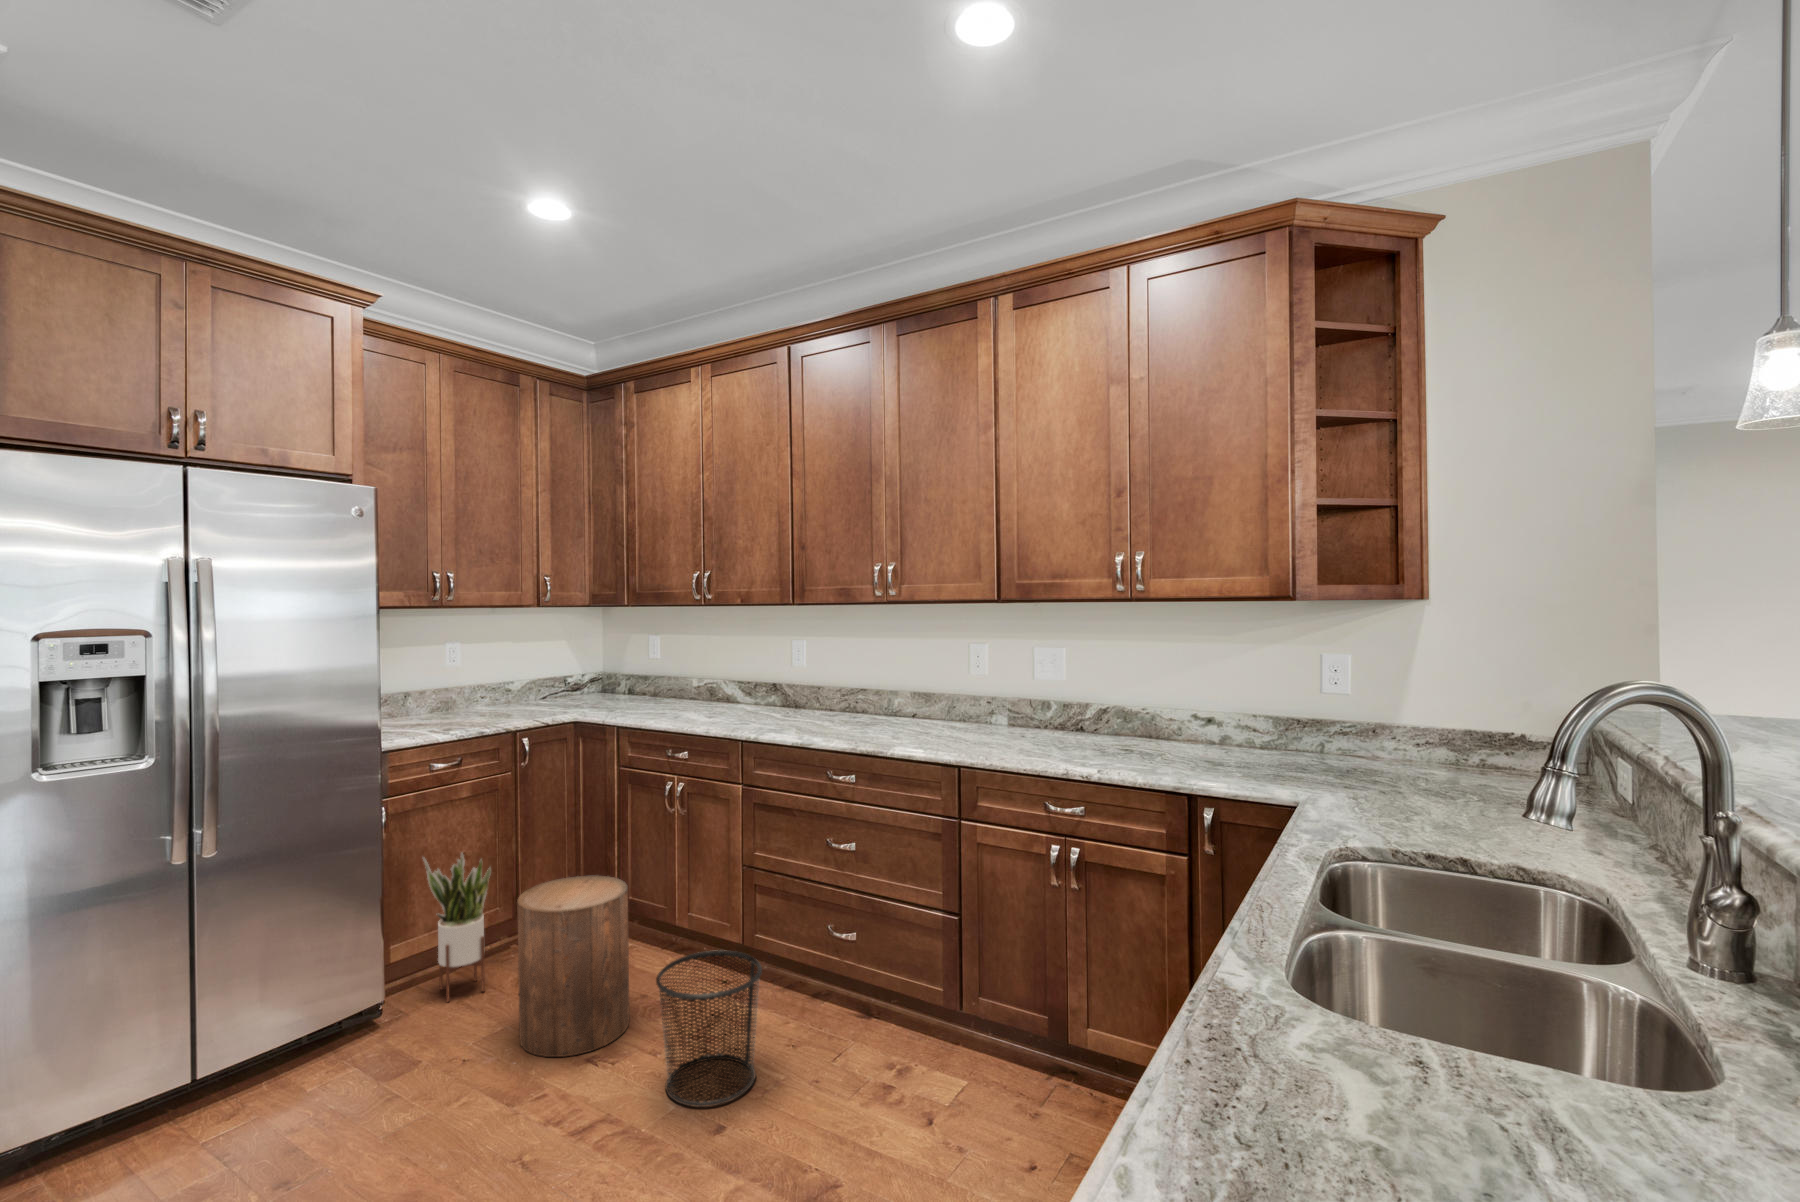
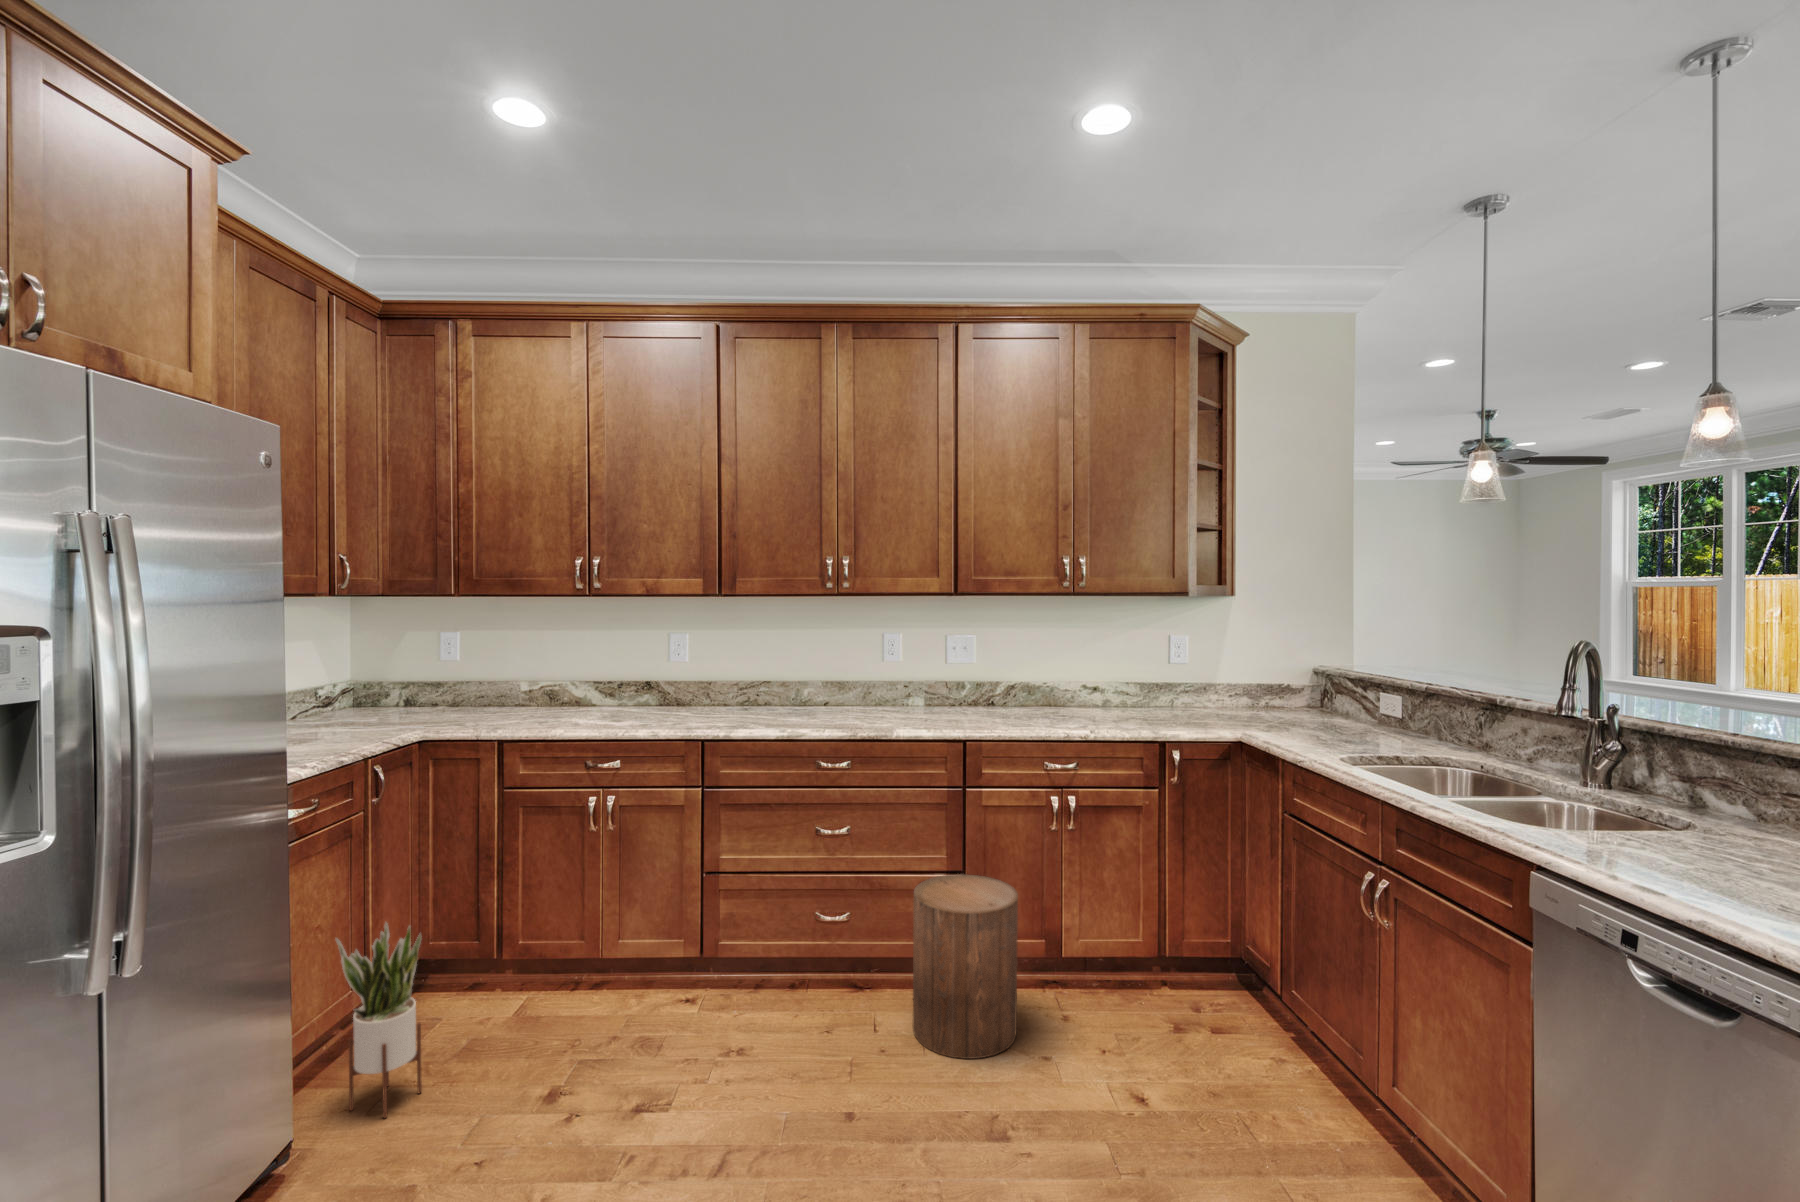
stool: present [517,875,629,1057] -> present [913,874,1018,1059]
waste bin: present [656,950,762,1107] -> none [759,948,864,1105]

